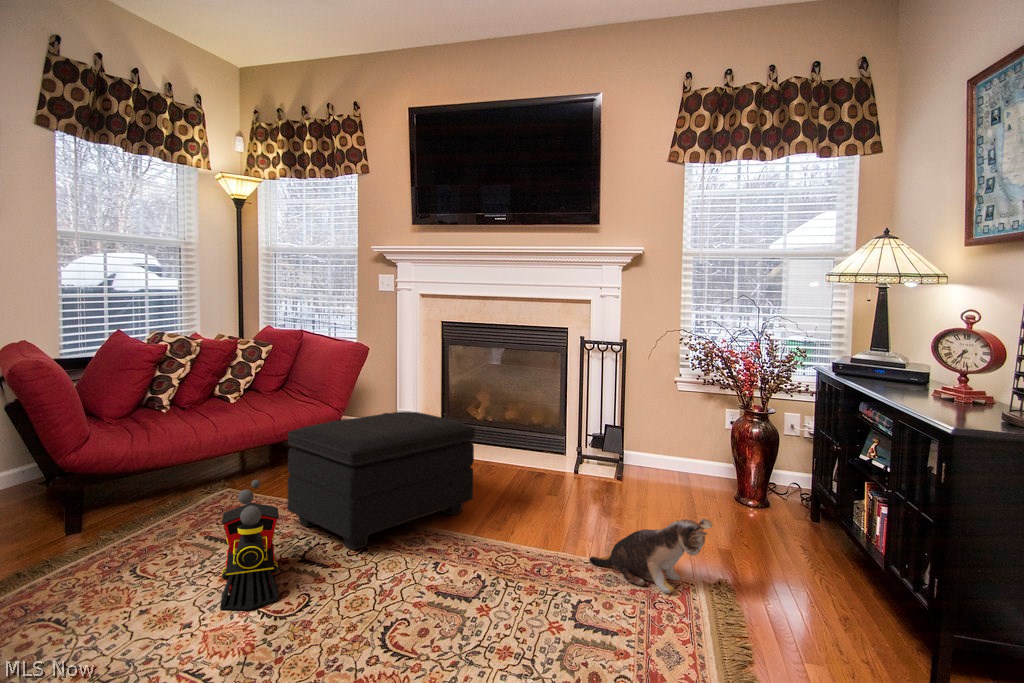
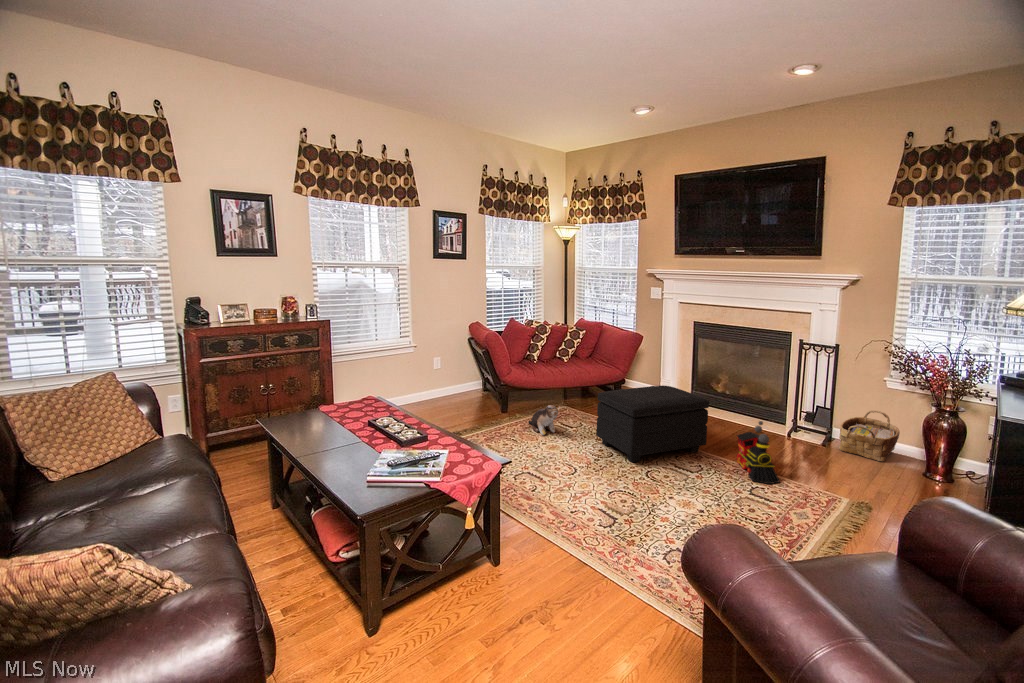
woven basket: none [638,424,703,490] -> present [839,411,900,461]
toy train: present [220,480,279,610] -> present [737,421,780,484]
plush toy: present [589,519,713,593] -> present [529,405,560,435]

